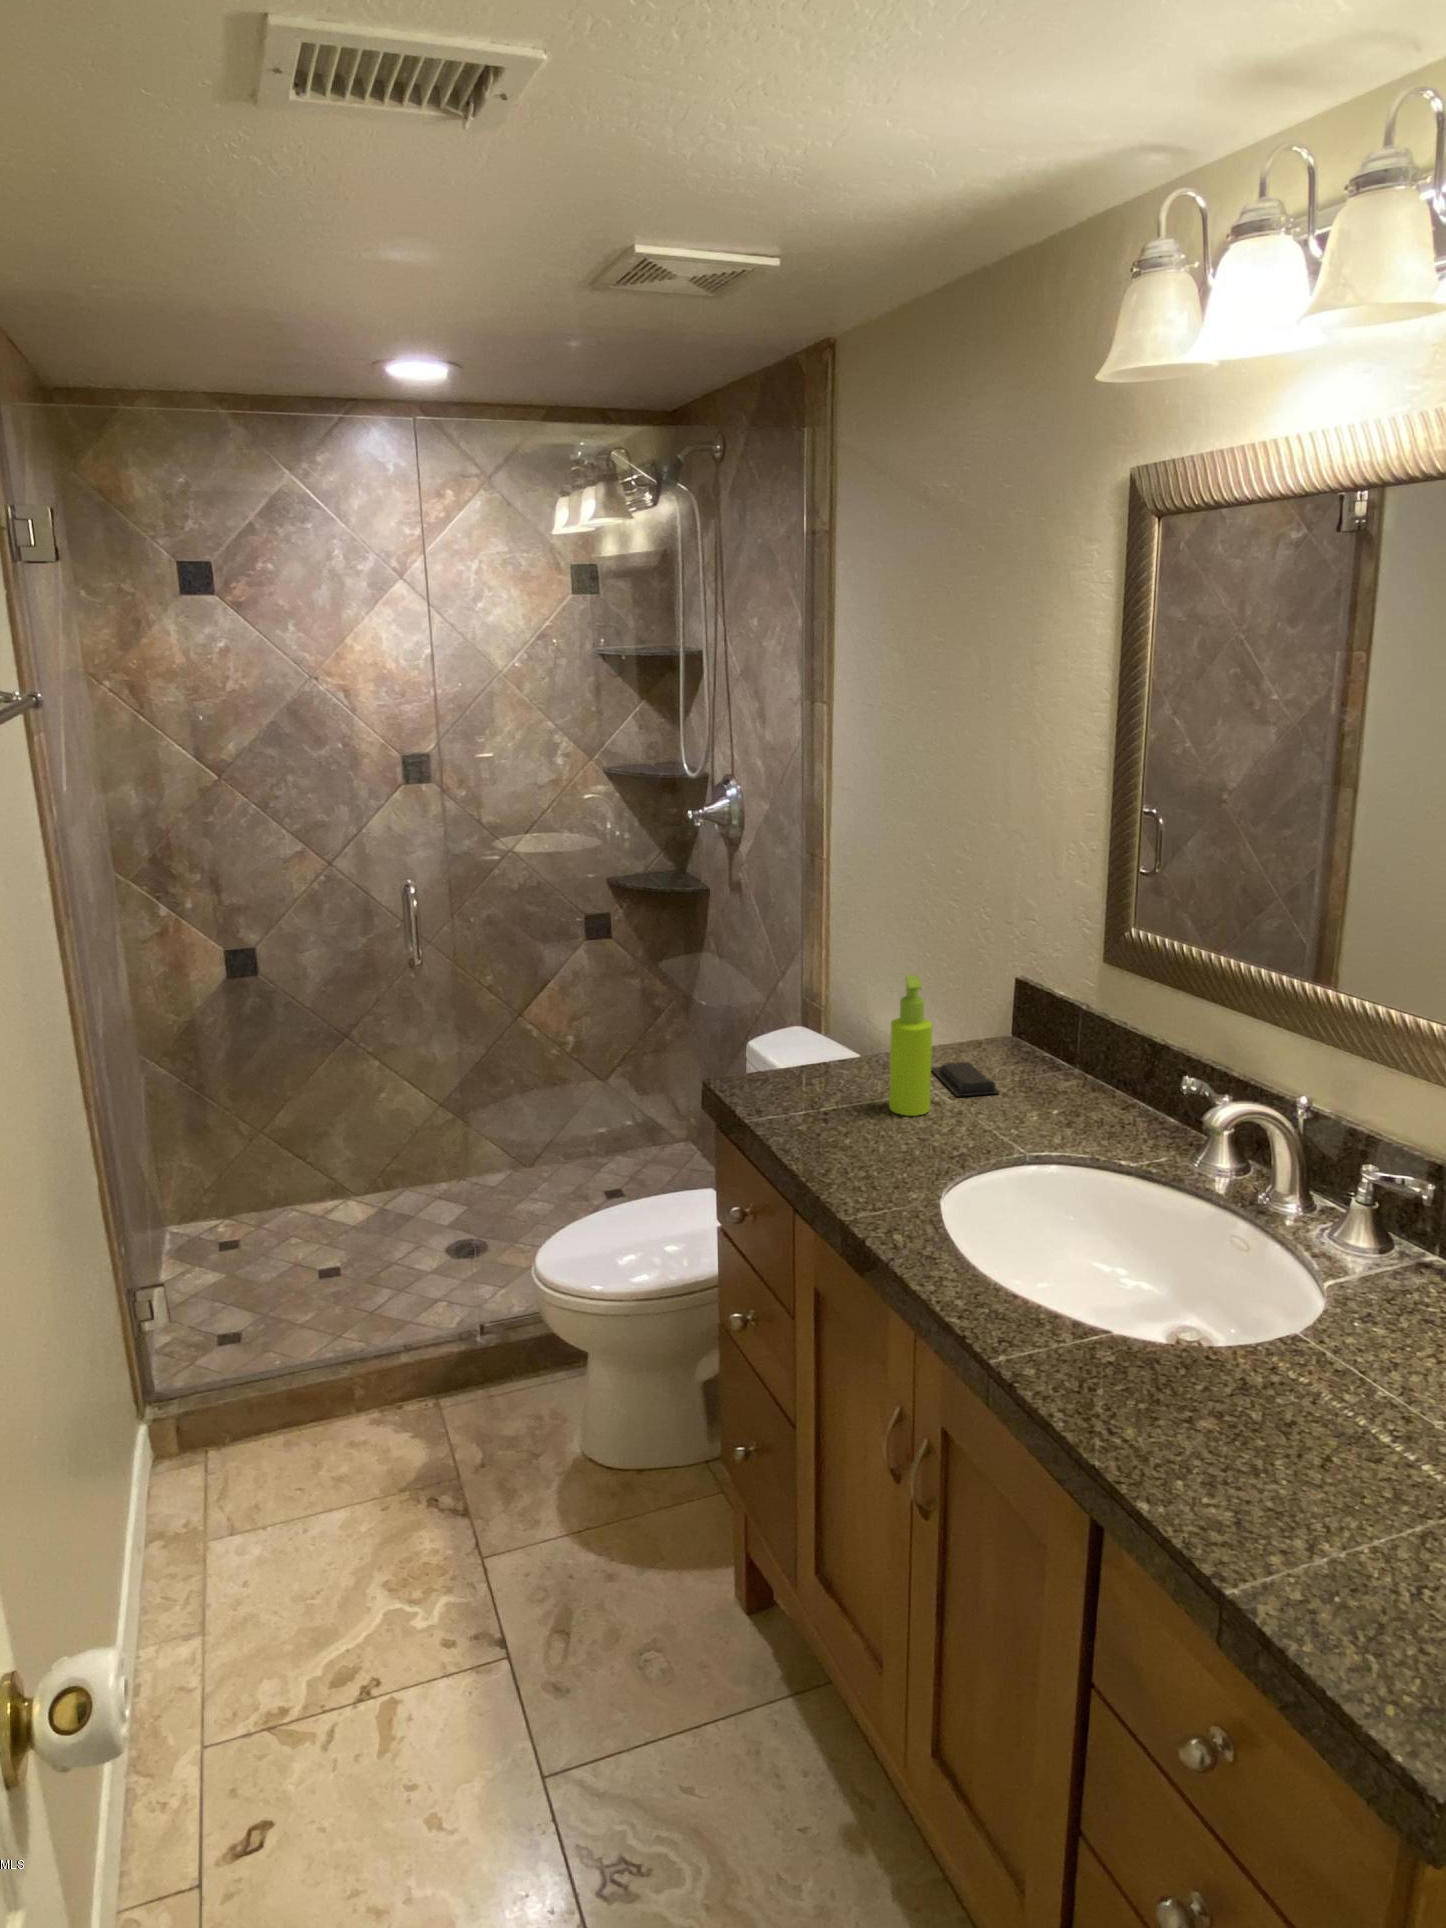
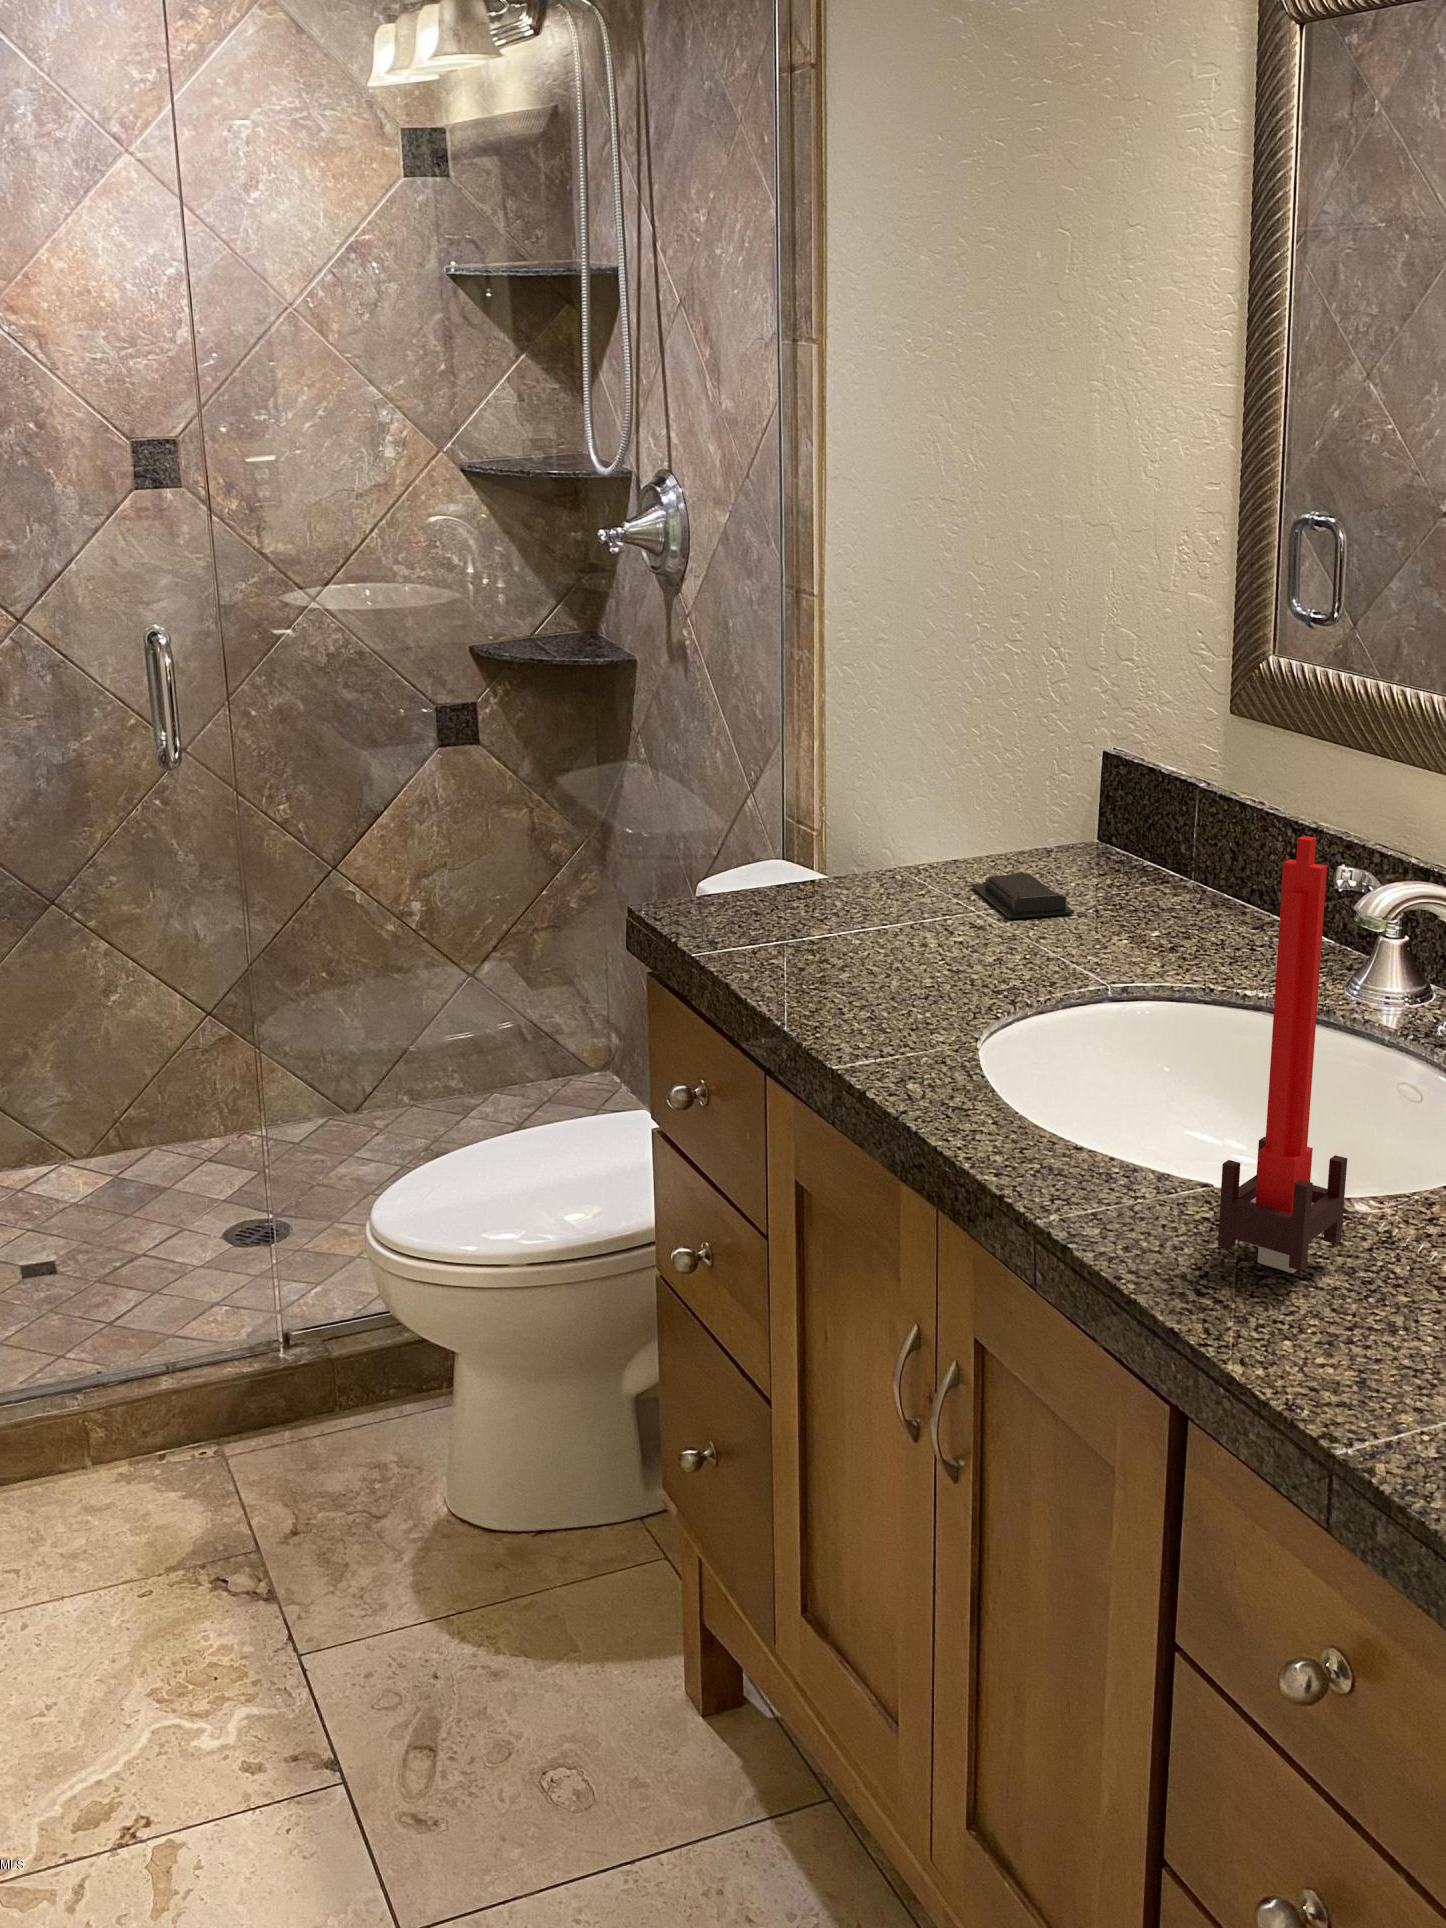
soap dispenser: present [889,975,932,1116] -> none [906,730,969,943]
candle: none [1123,1114,1211,1421] -> present [1218,836,1347,1273]

